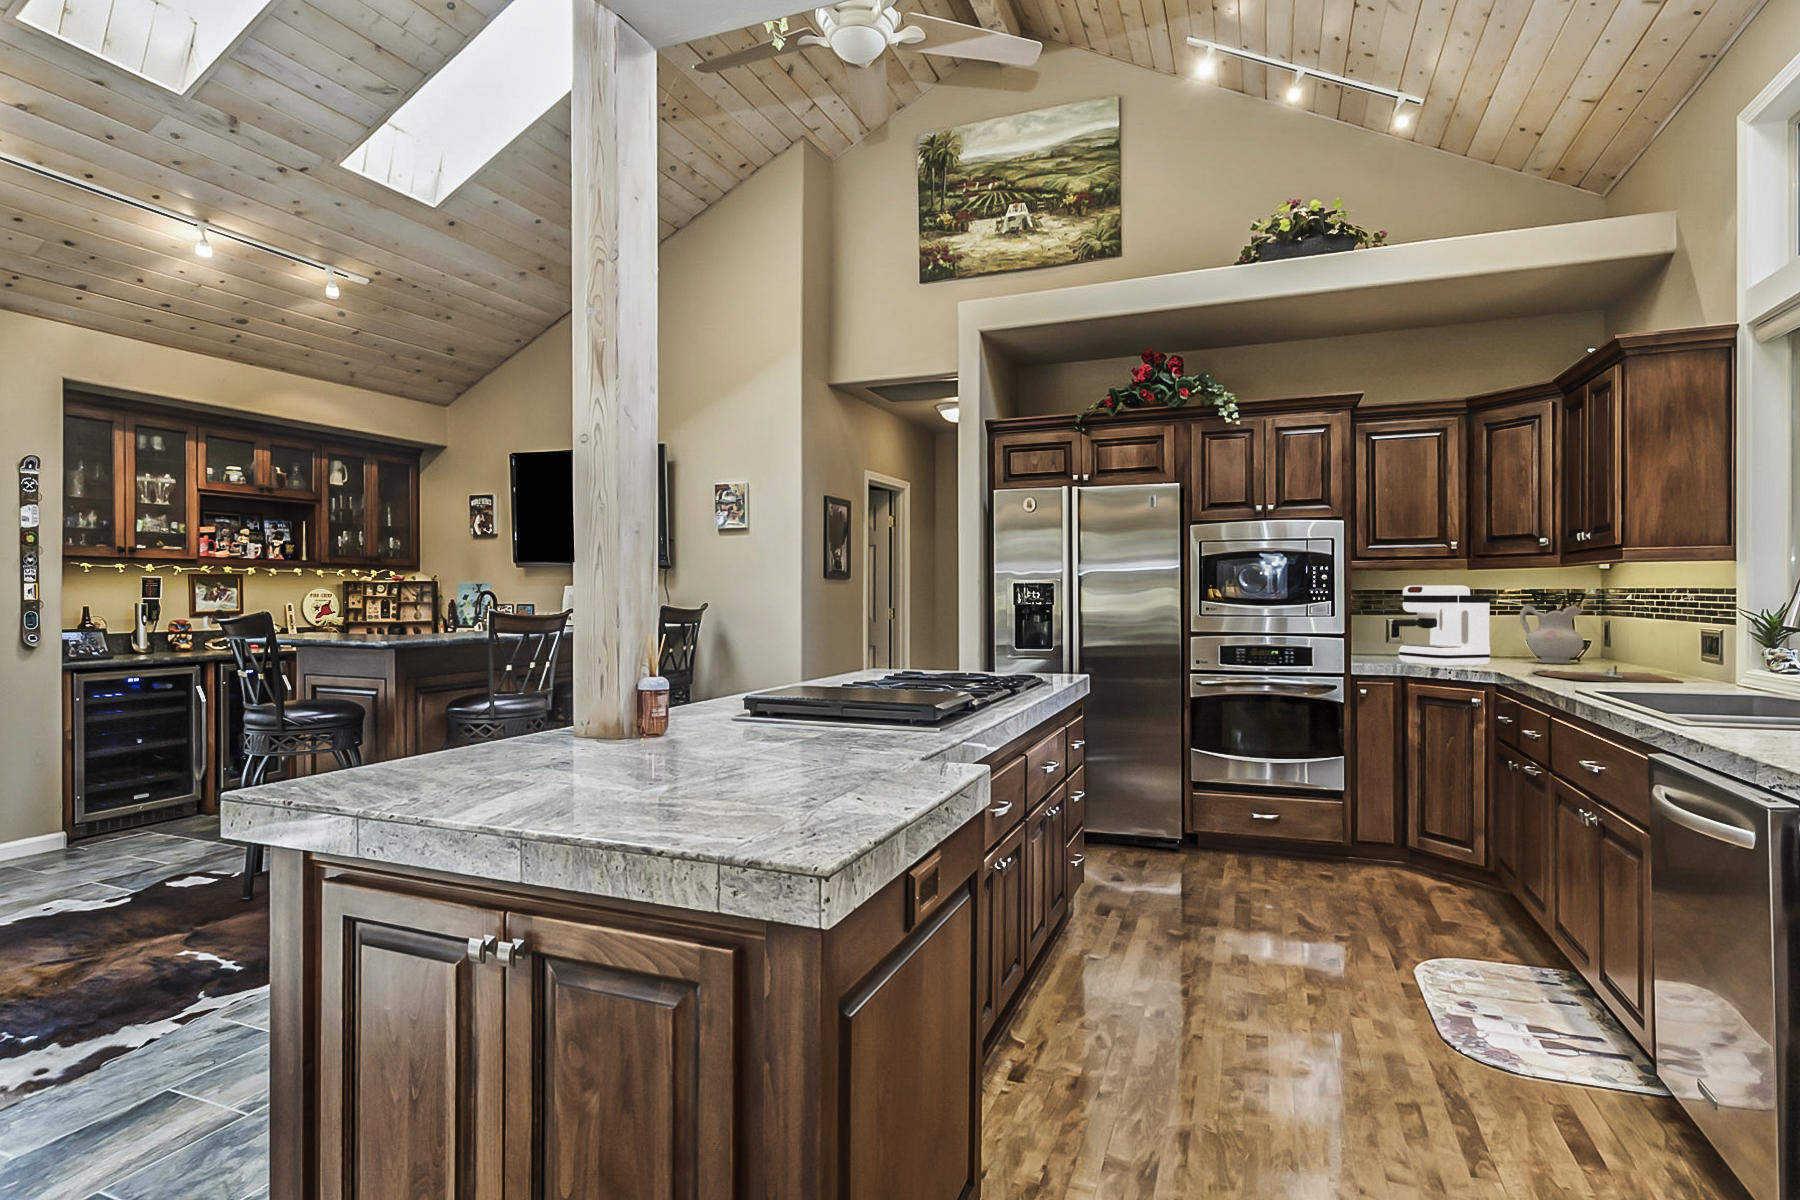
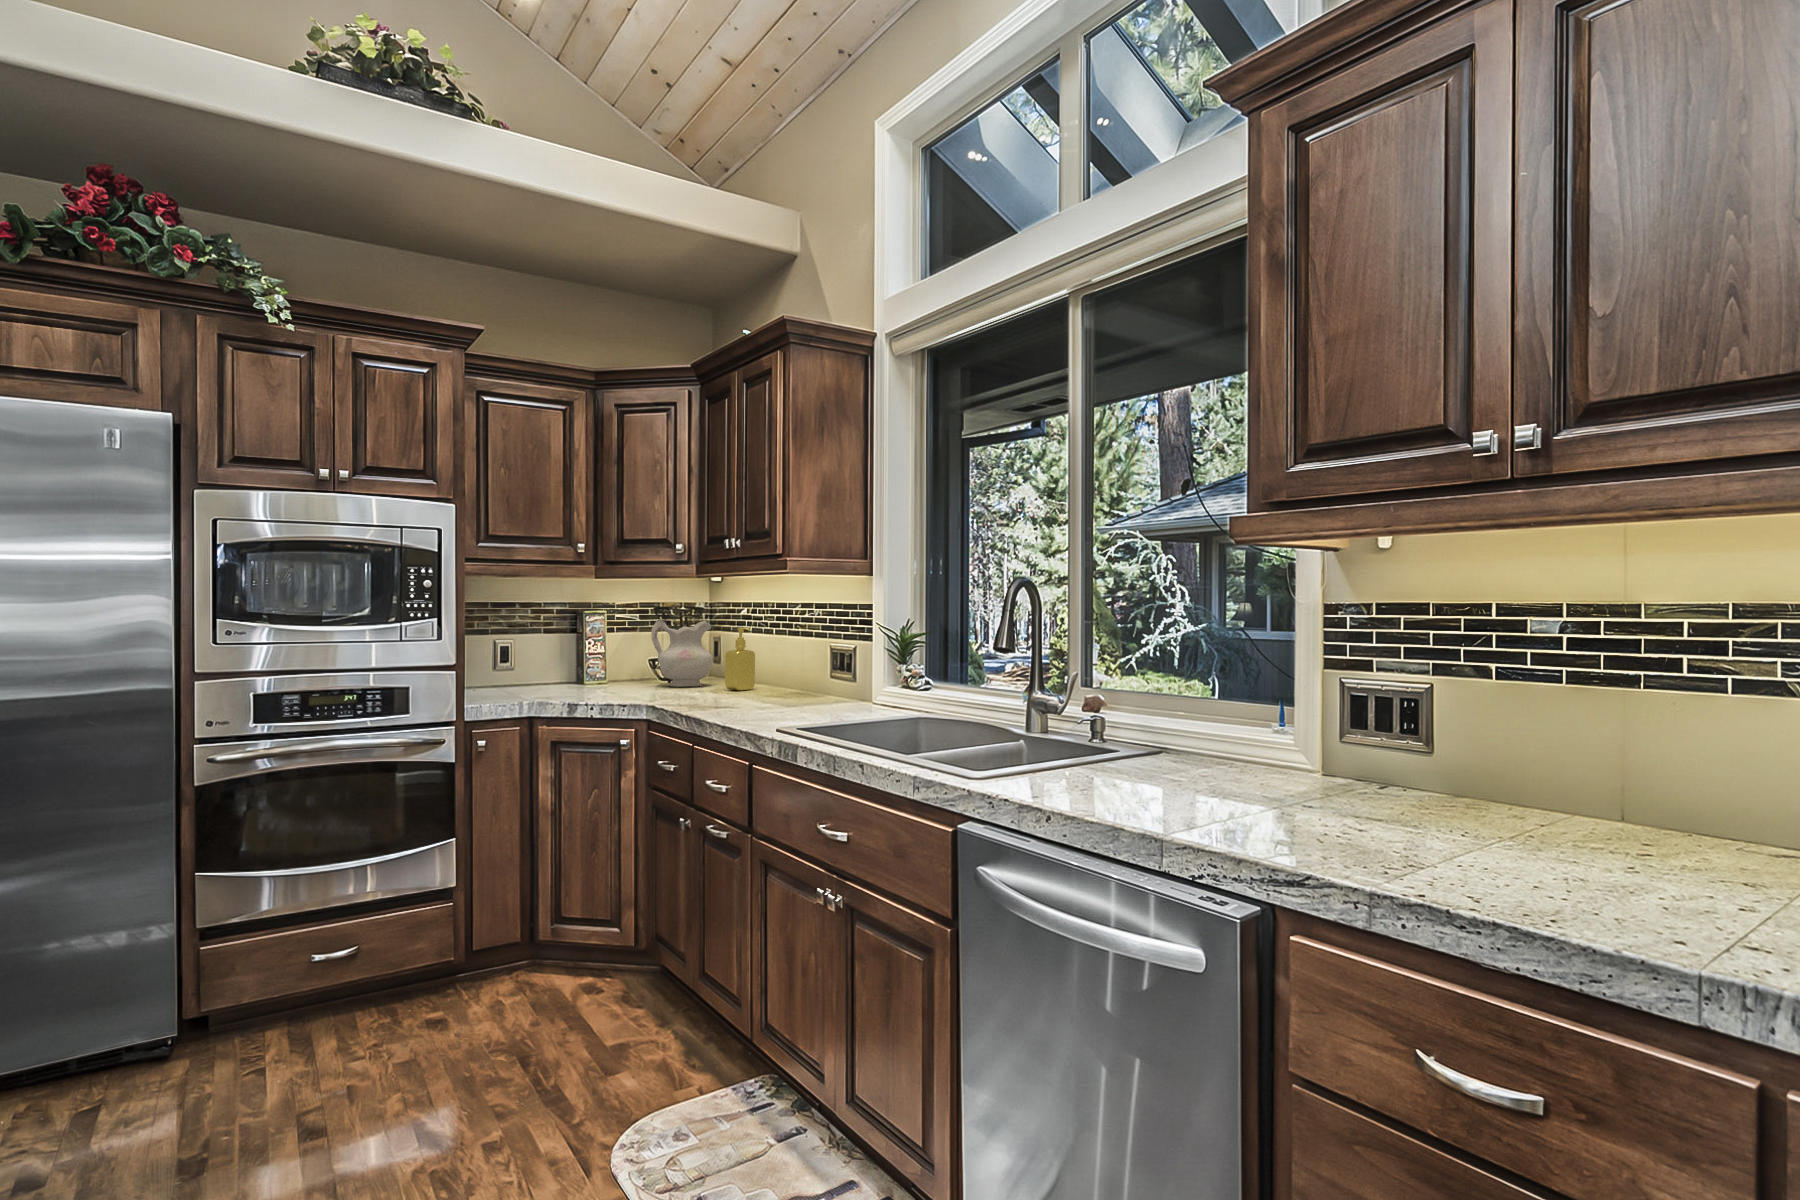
coffee maker: present [1392,585,1490,667] -> none [523,597,633,702]
soap dispenser: none [1587,612,1621,668] -> present [725,628,755,690]
cutting board: present [1532,665,1683,683] -> none [690,689,839,711]

